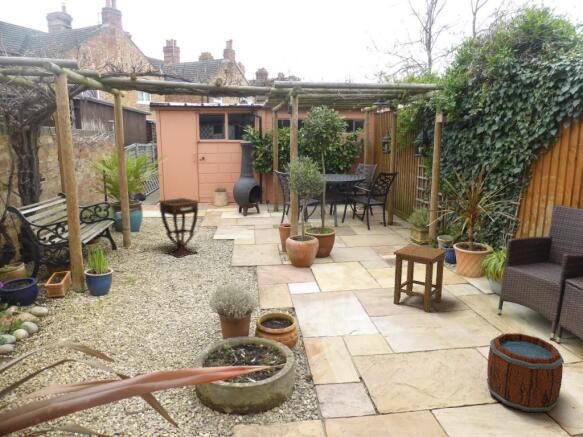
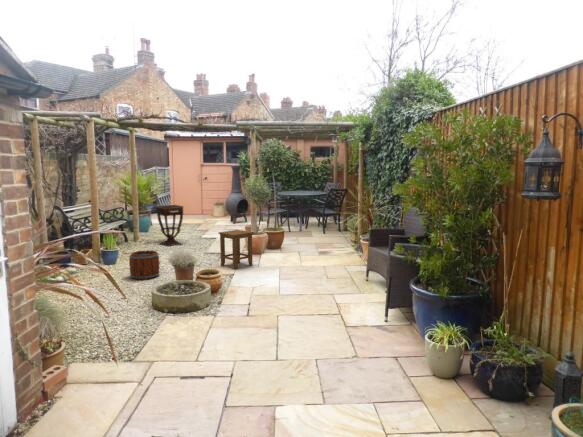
stool: present [394,244,447,312] -> present [219,230,254,269]
bucket: present [487,333,564,412] -> present [129,250,159,279]

